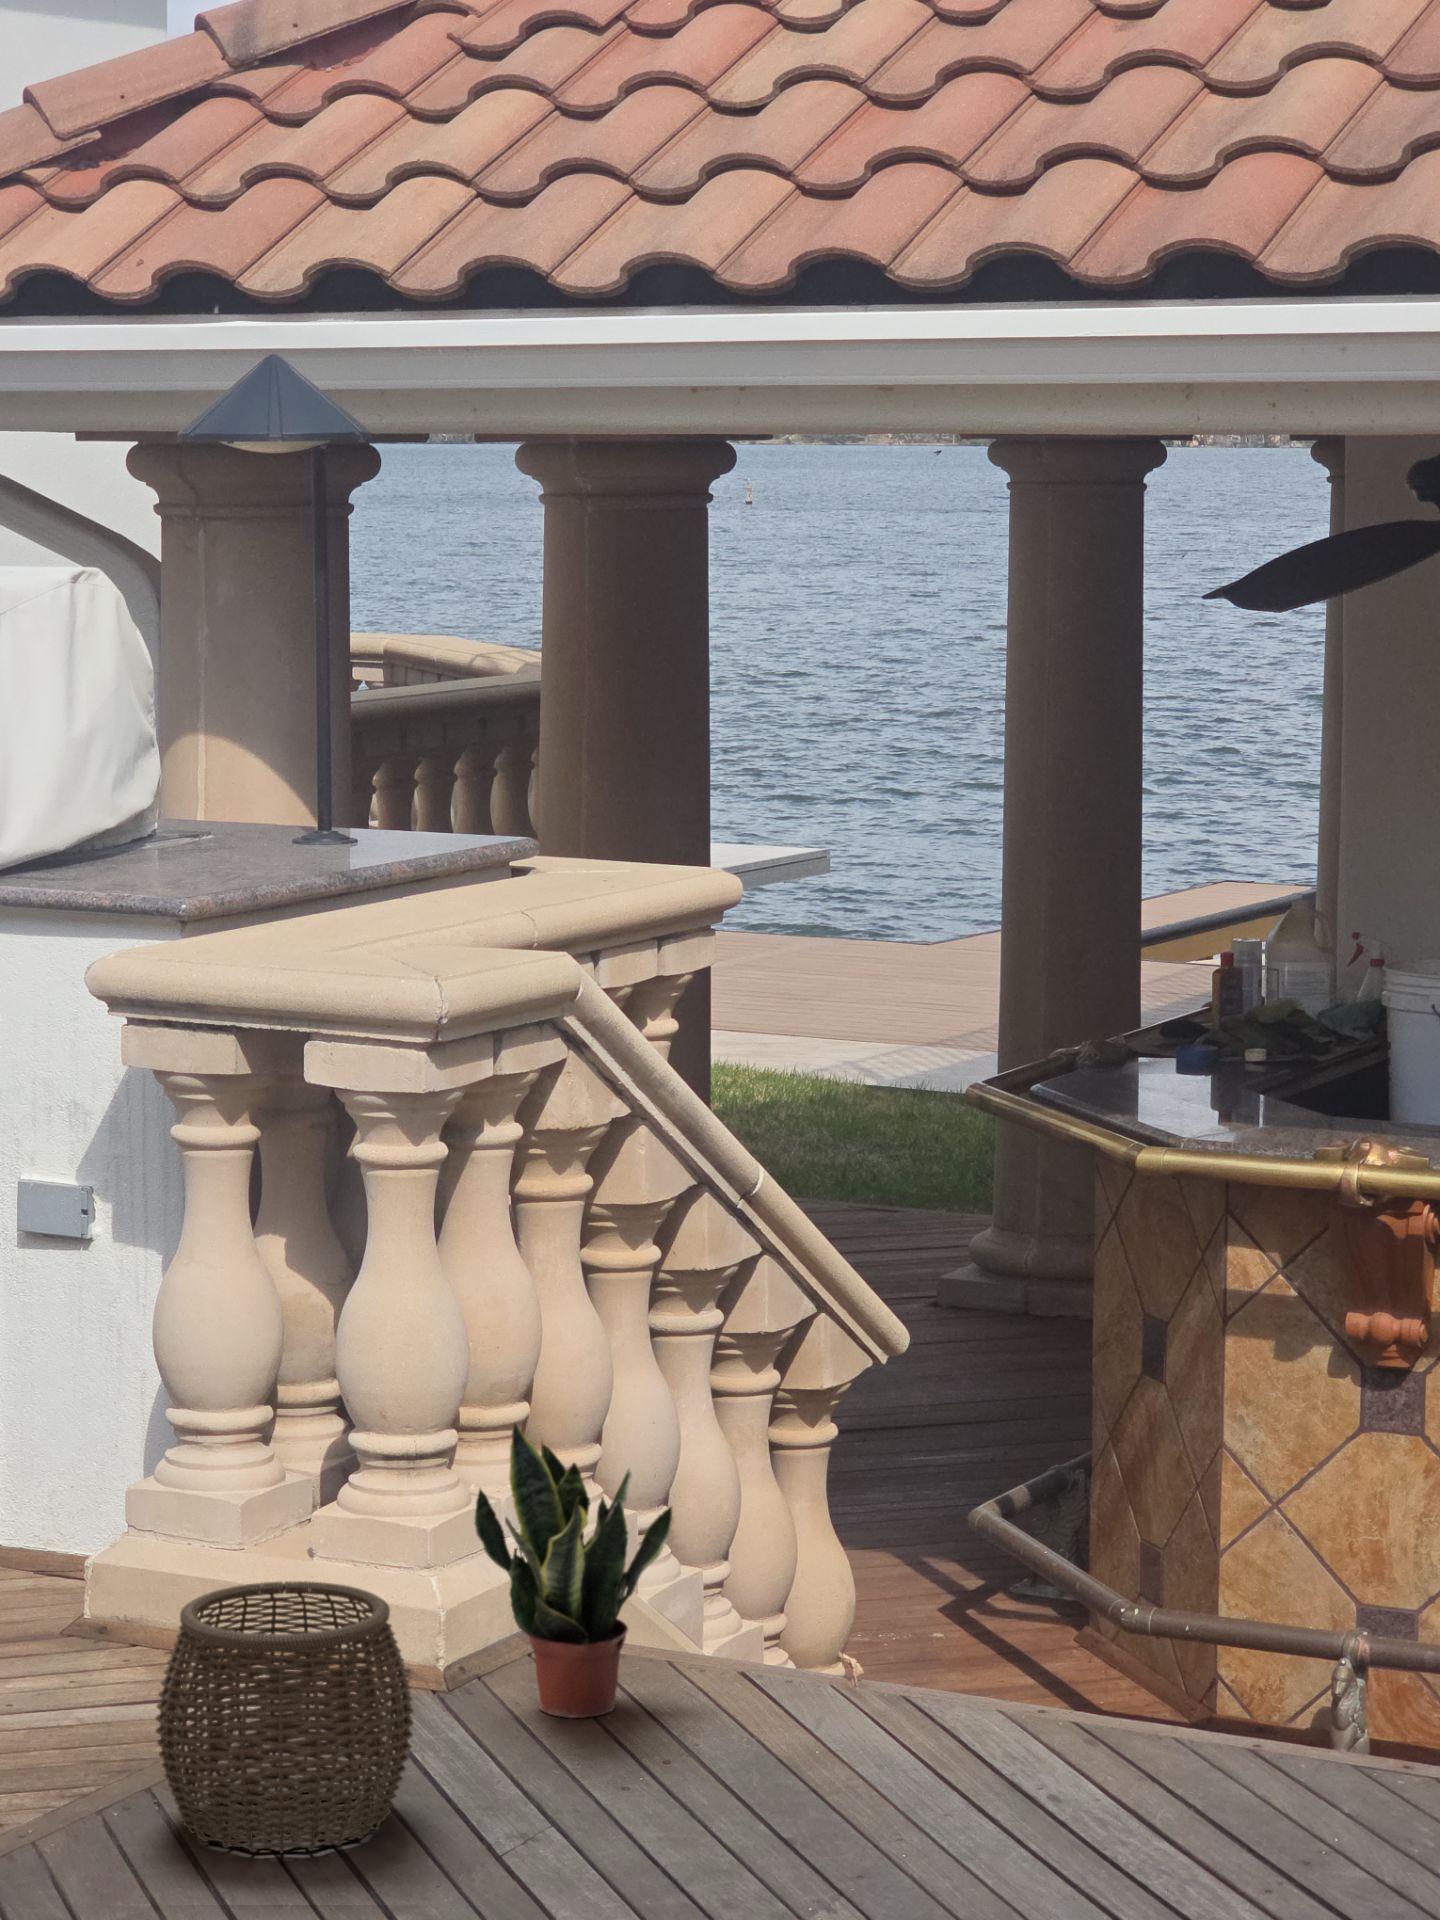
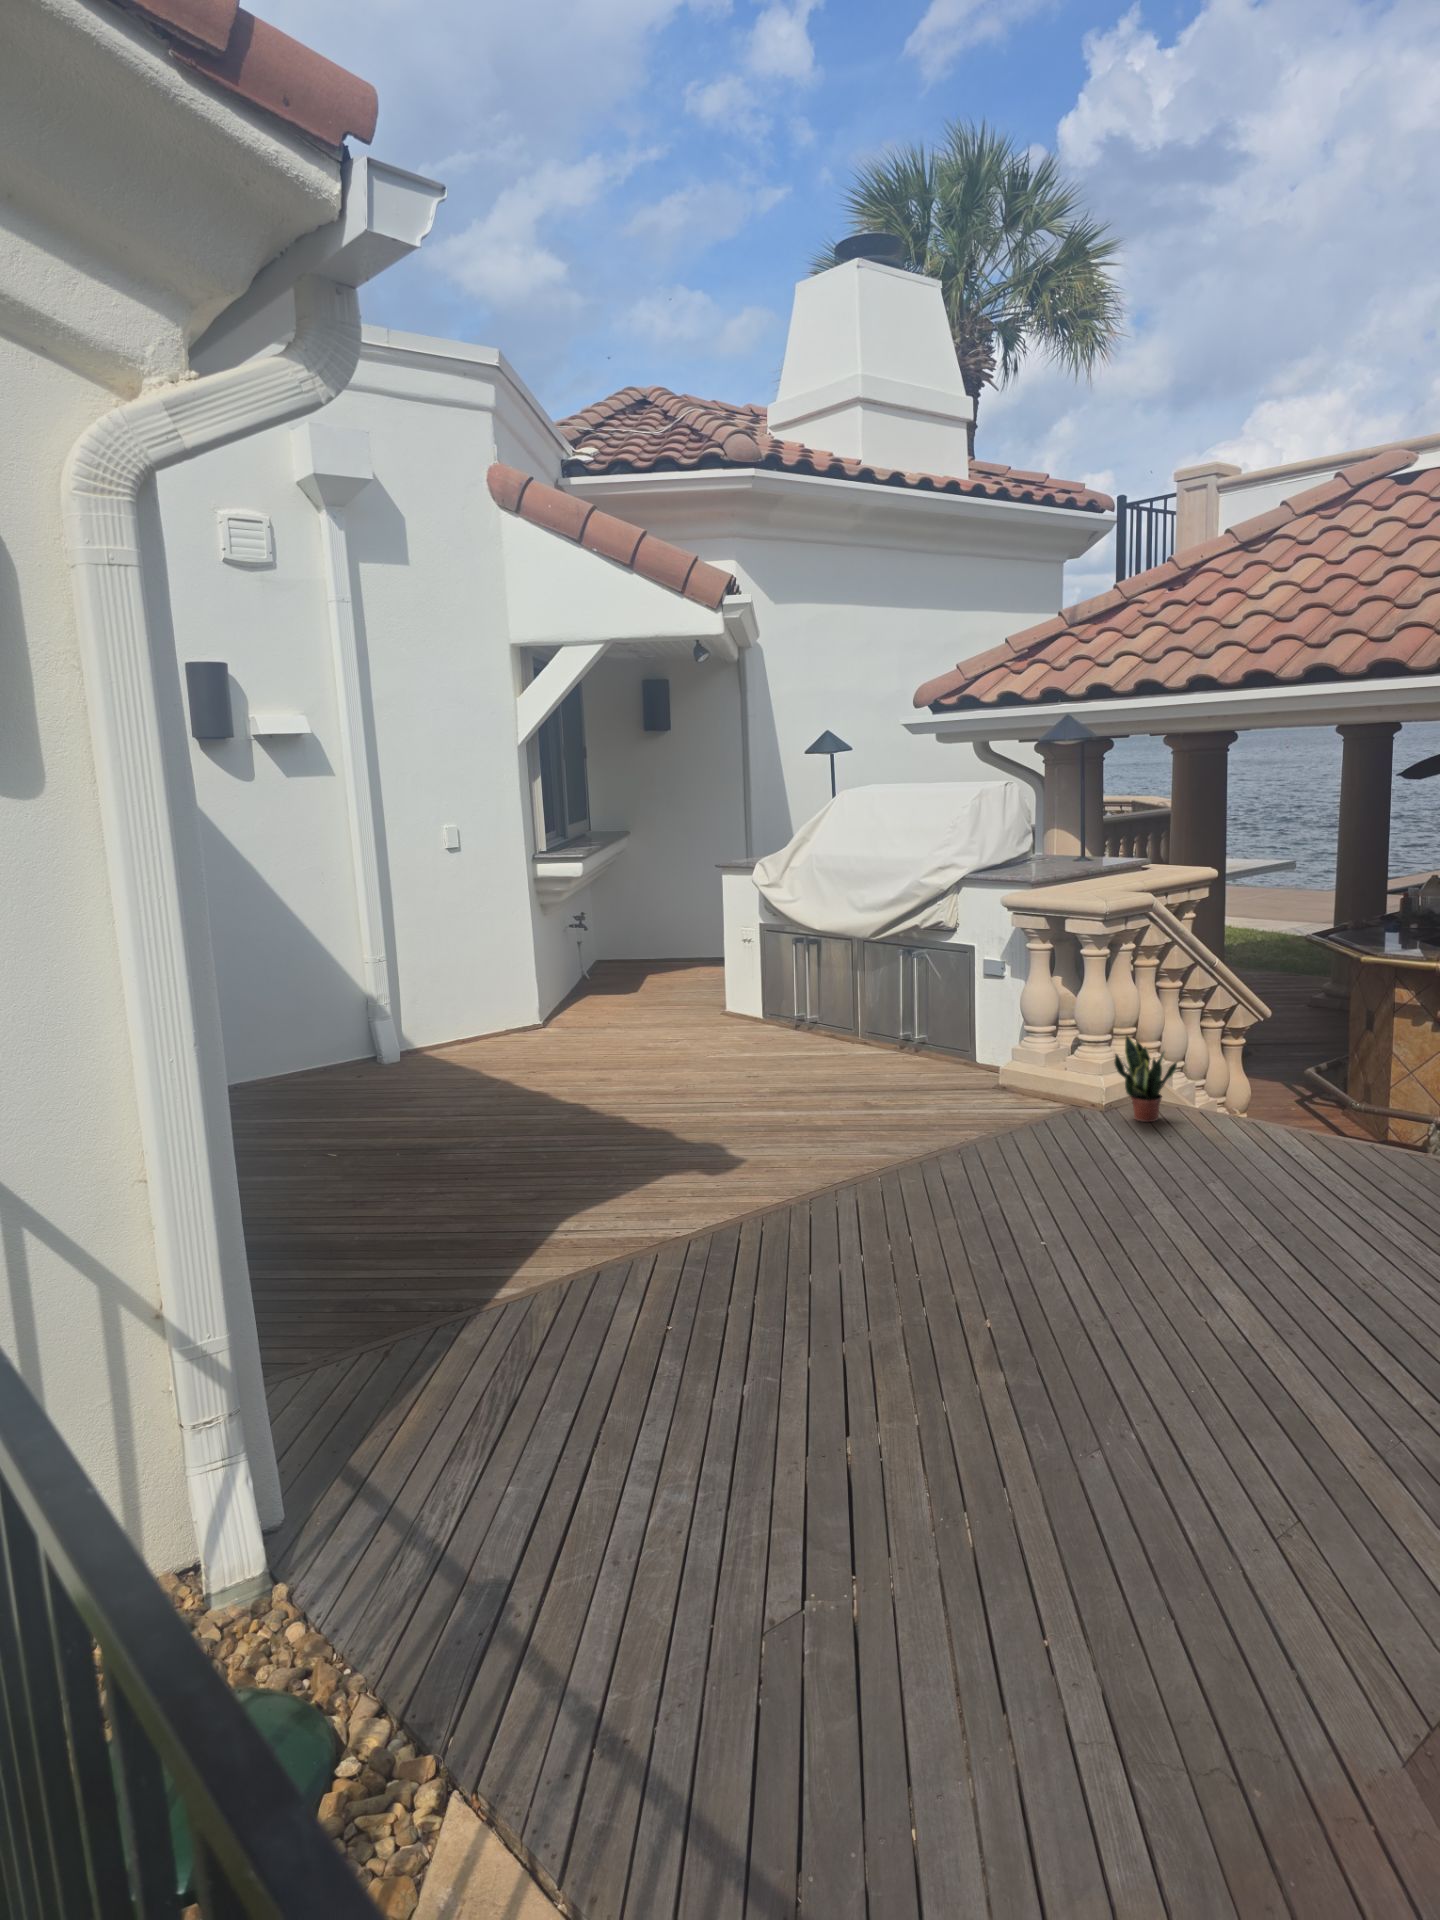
woven basket: present [156,1581,413,1853] -> none [1015,1076,1090,1151]

